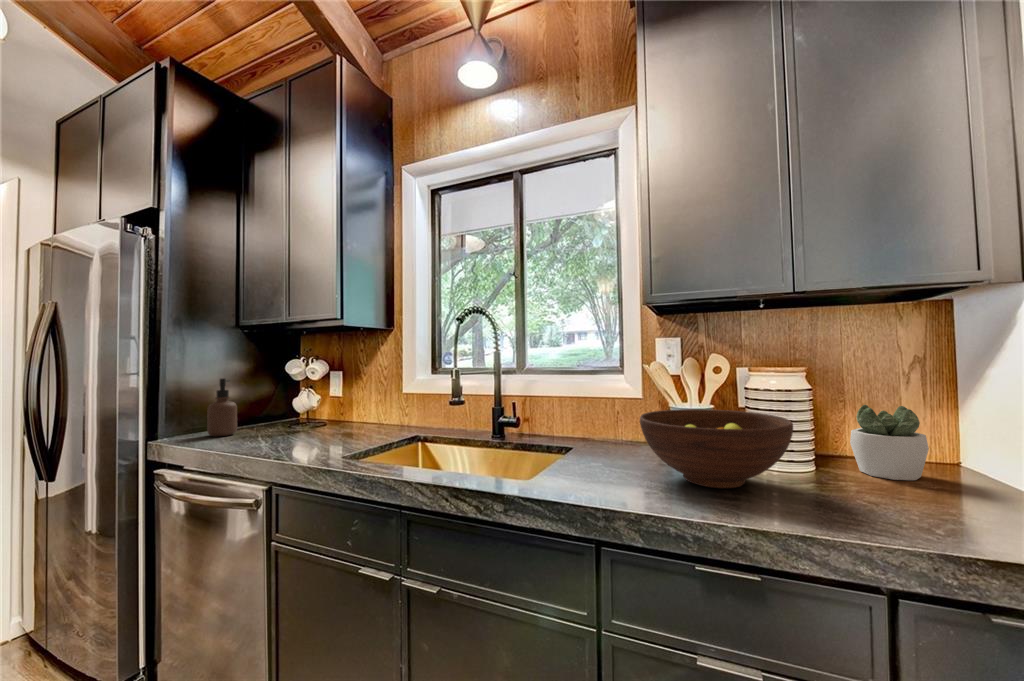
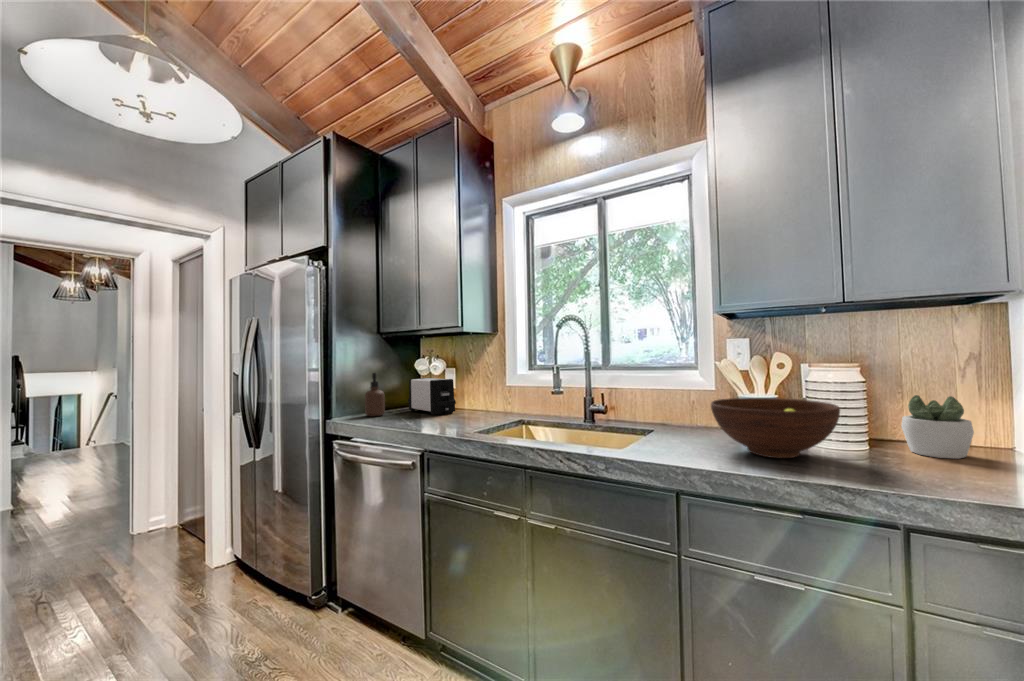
toaster: none [275,385,336,433] -> present [408,378,456,415]

